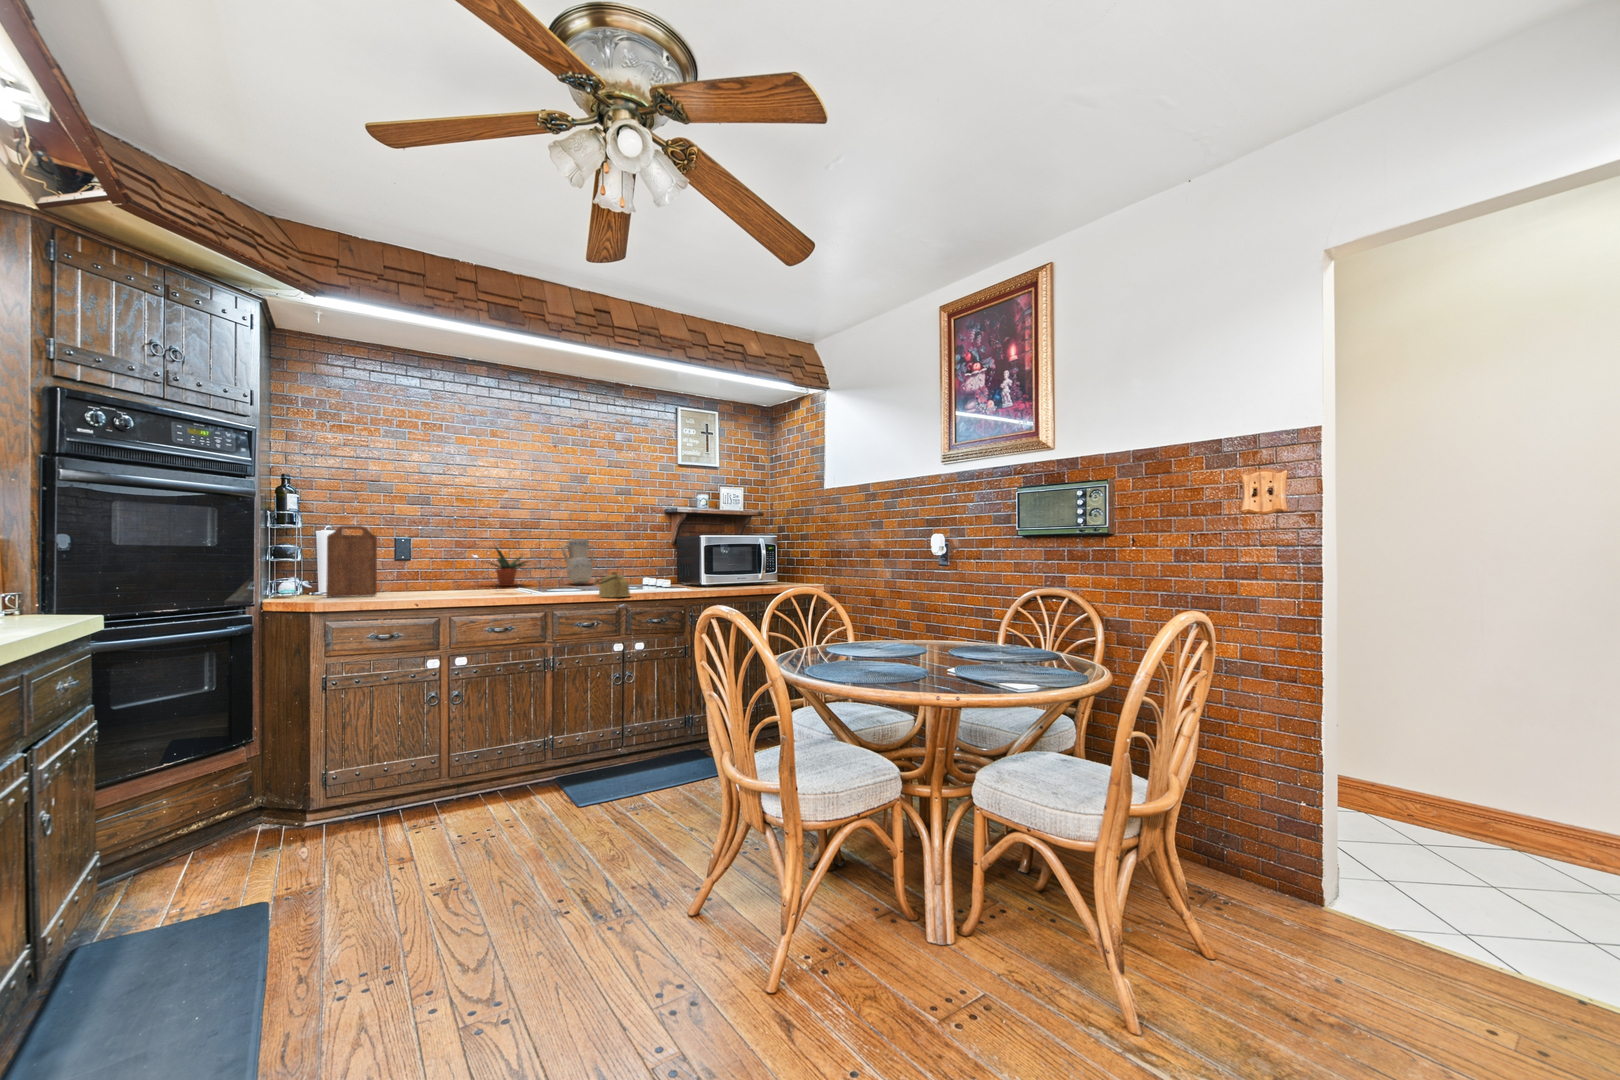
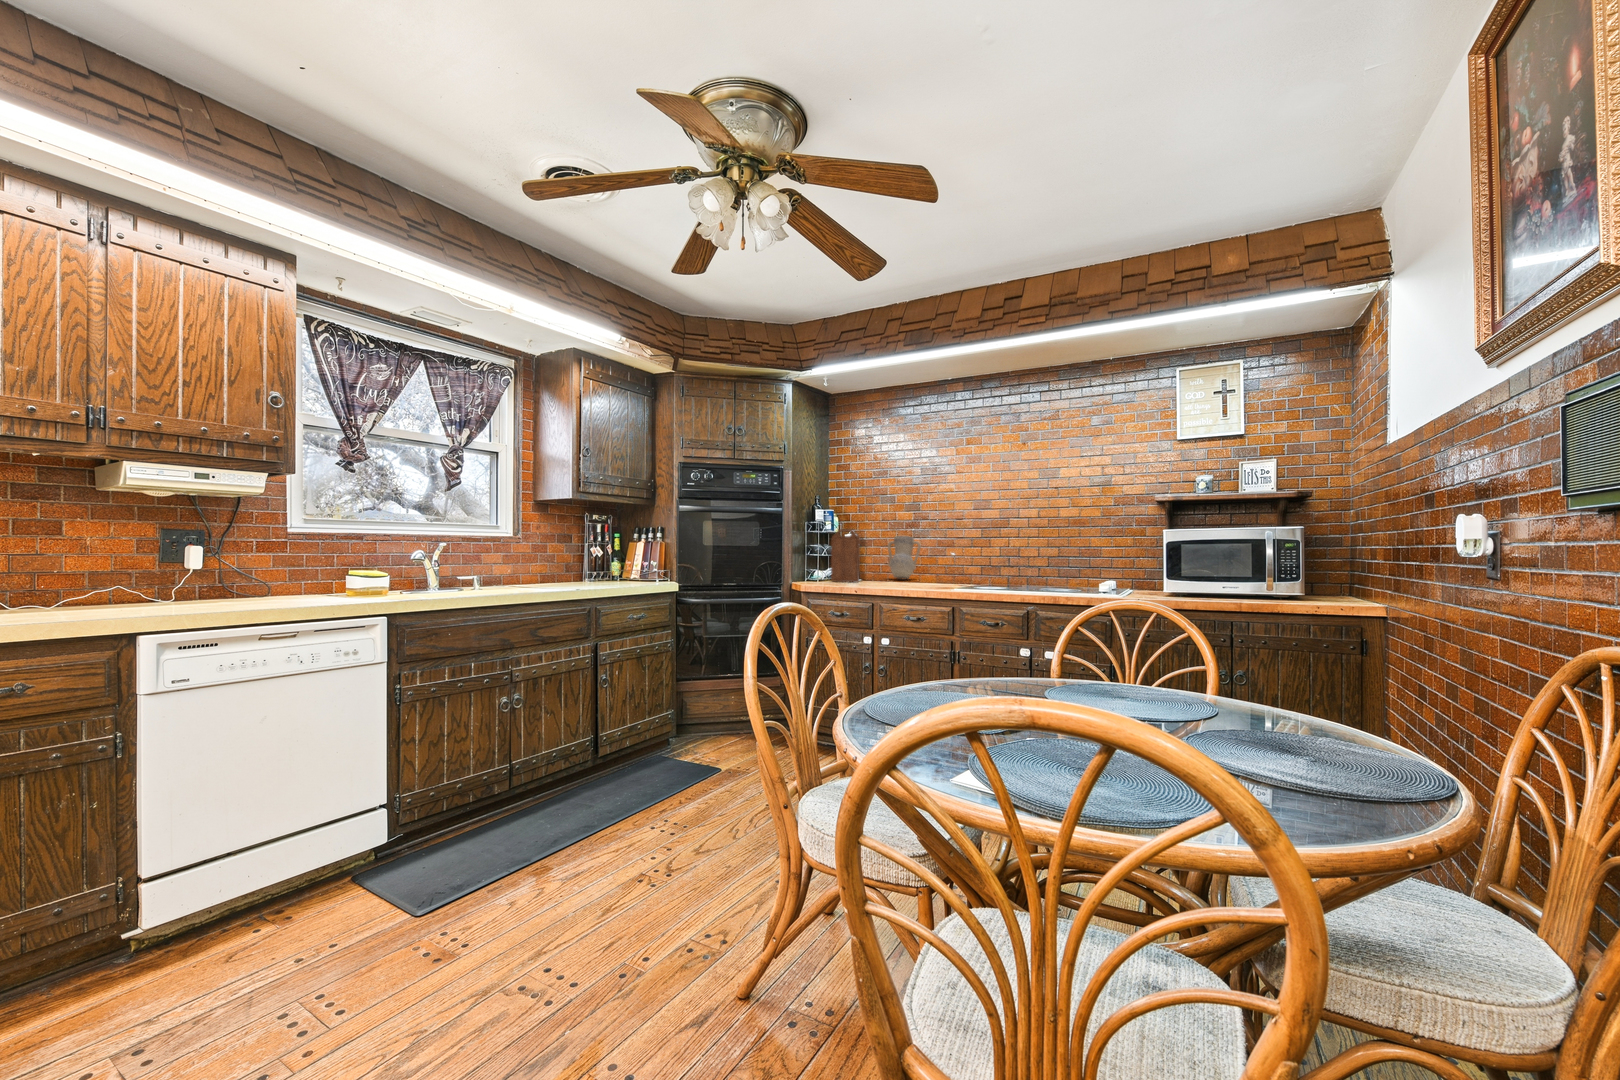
vase: present [562,538,594,584] -> present [888,536,921,579]
potted plant: present [486,548,528,586] -> none [957,545,1002,583]
kettle: present [595,572,630,597] -> none [999,571,1039,598]

